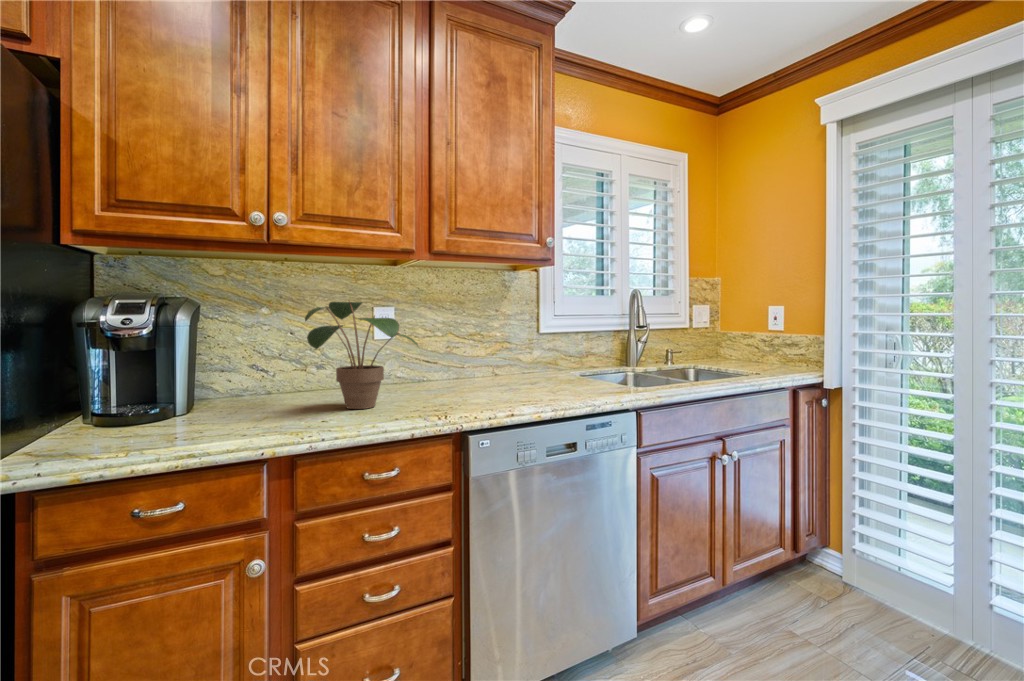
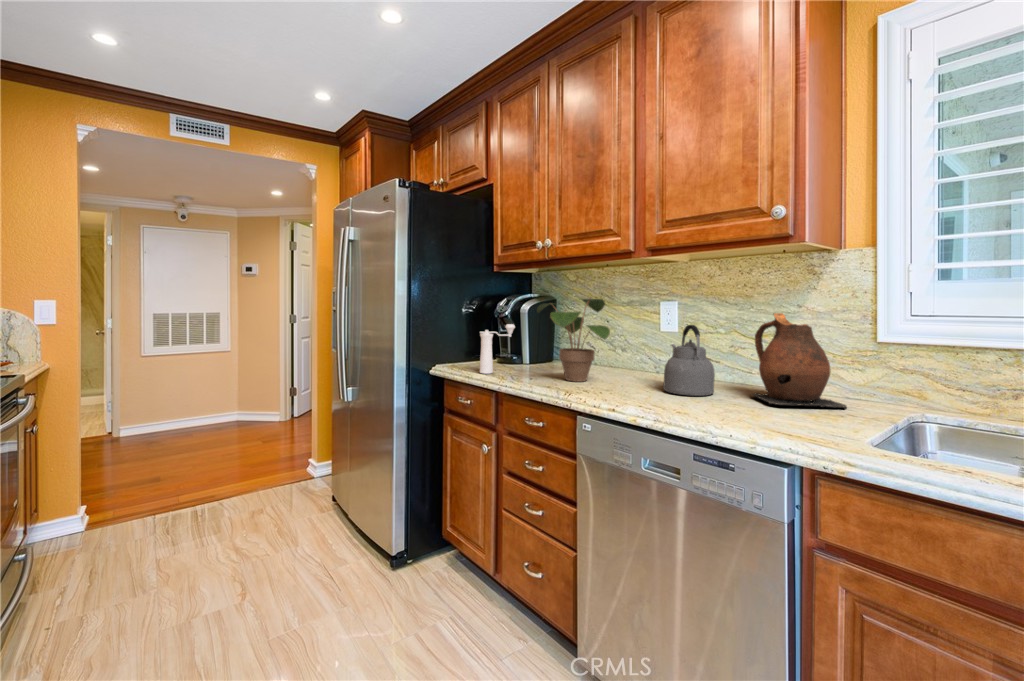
ceramic pitcher: none [505,316,565,385] -> present [752,313,847,409]
kettle: none [435,328,500,394] -> present [663,325,715,396]
pepper mill: none [188,342,232,435] -> present [480,324,515,374]

